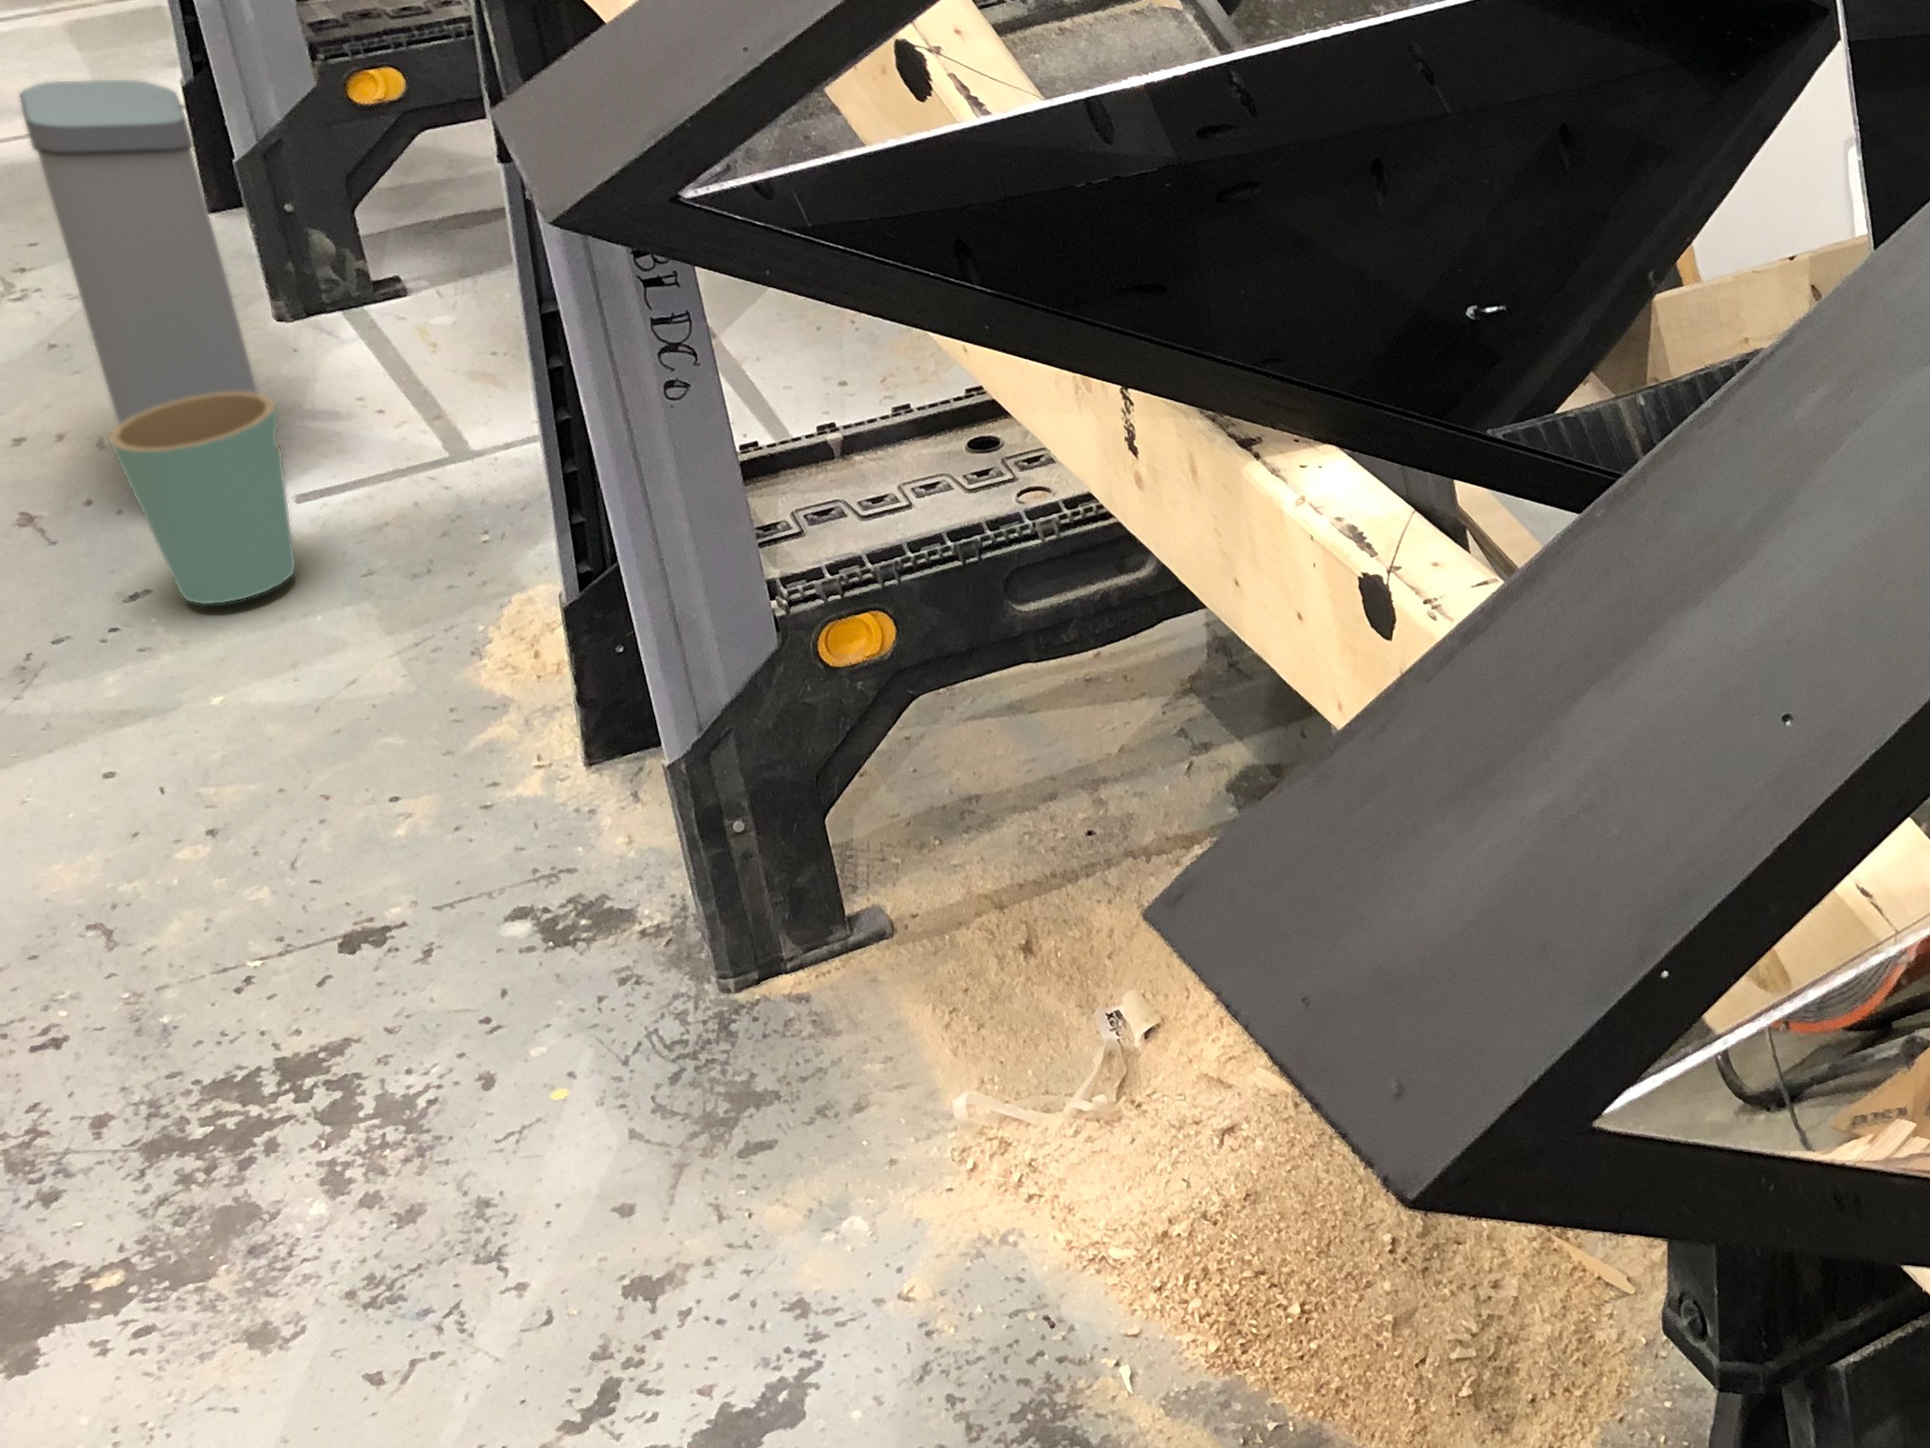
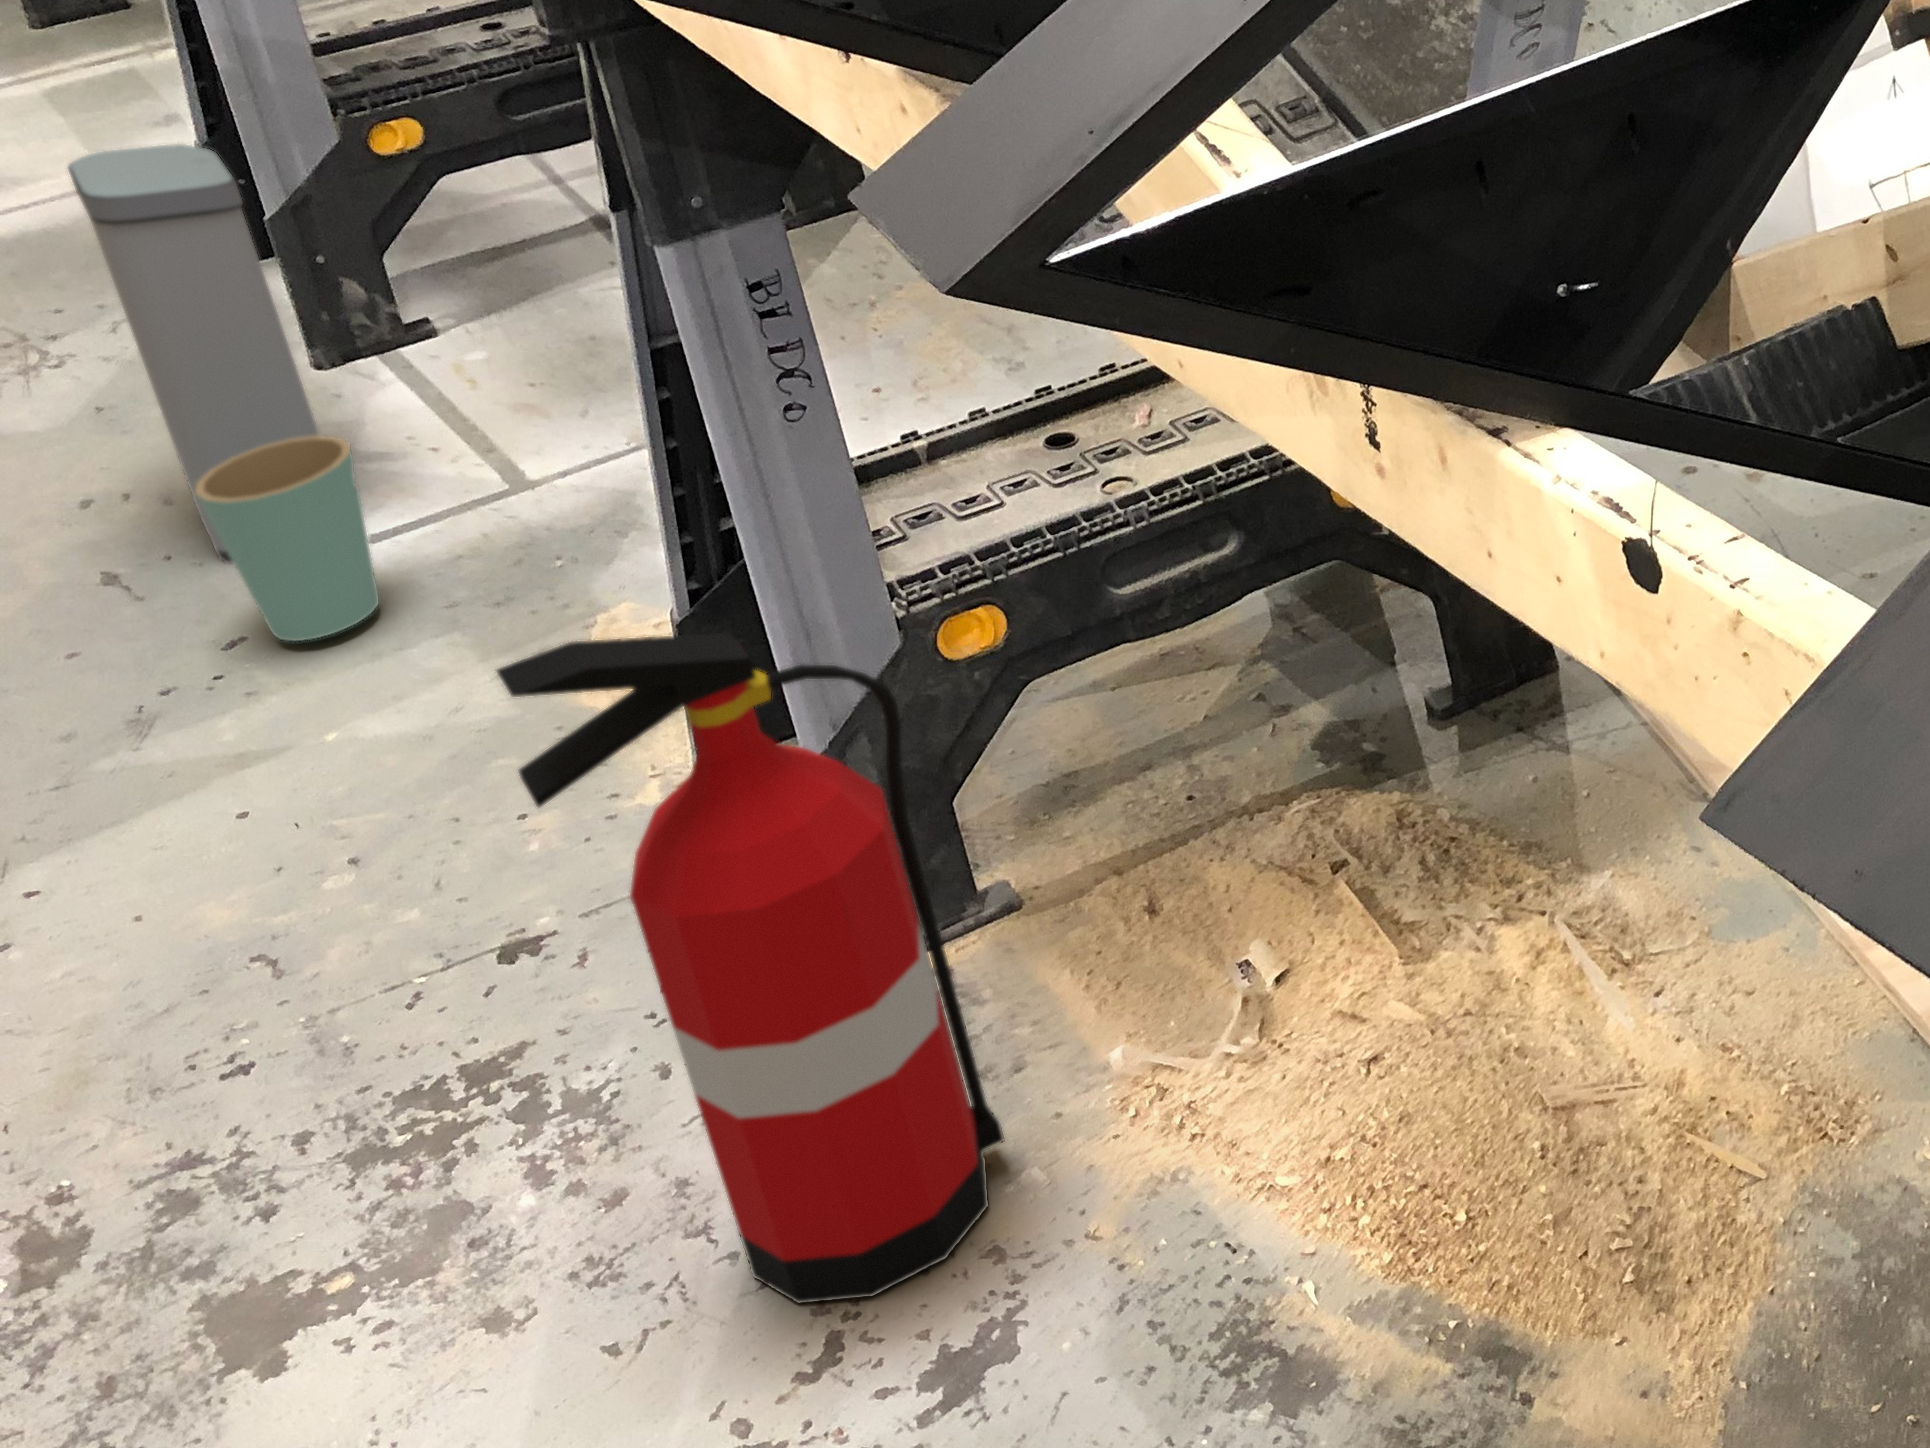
fire extinguisher: none [291,606,824,1341] -> present [497,633,1004,1303]

